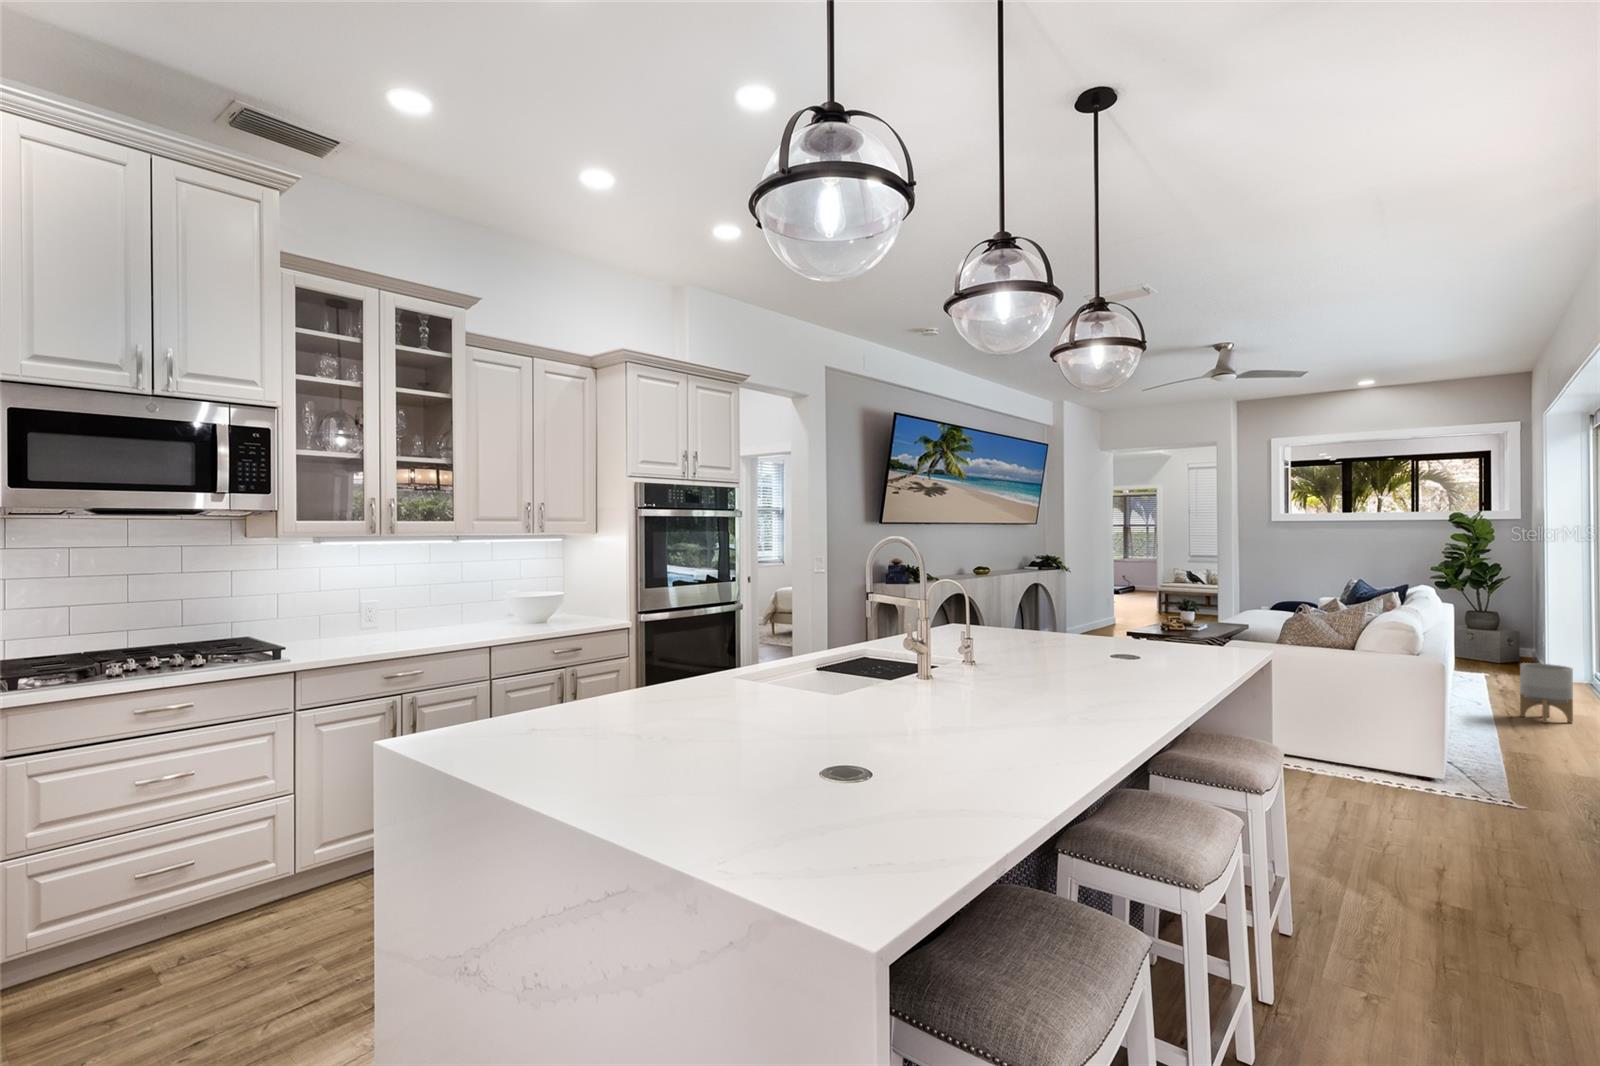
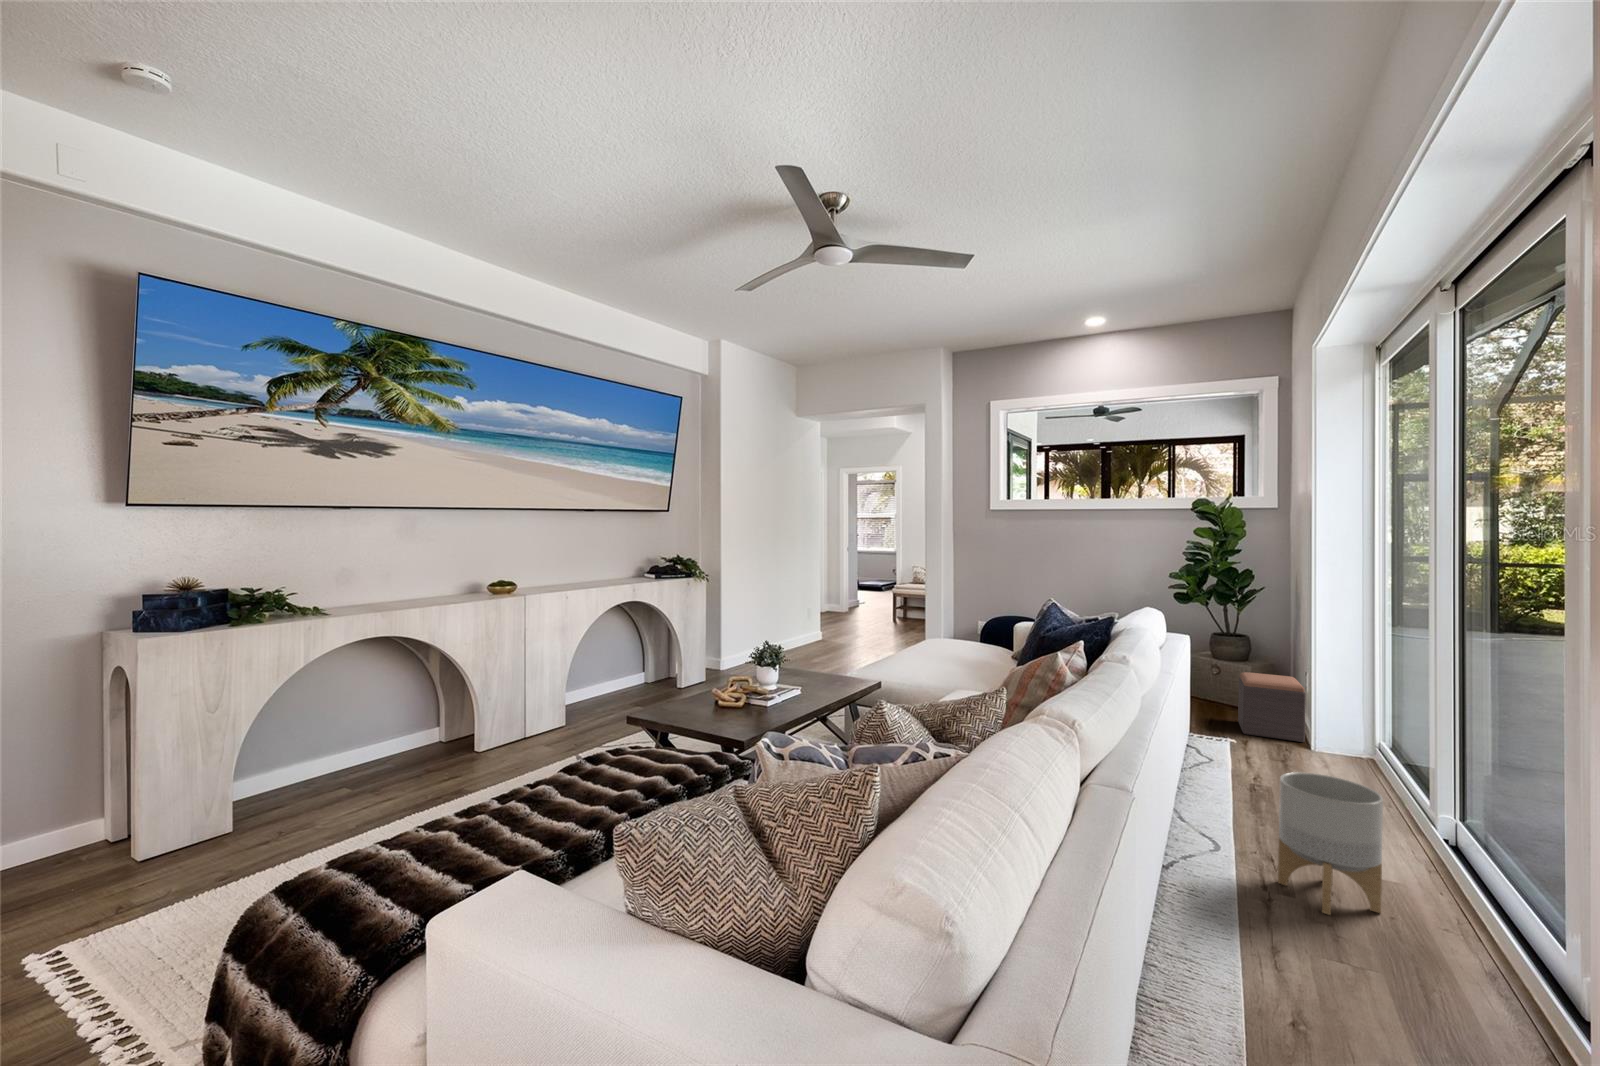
footstool: none [1491,634,1540,677] -> present [1238,672,1306,742]

